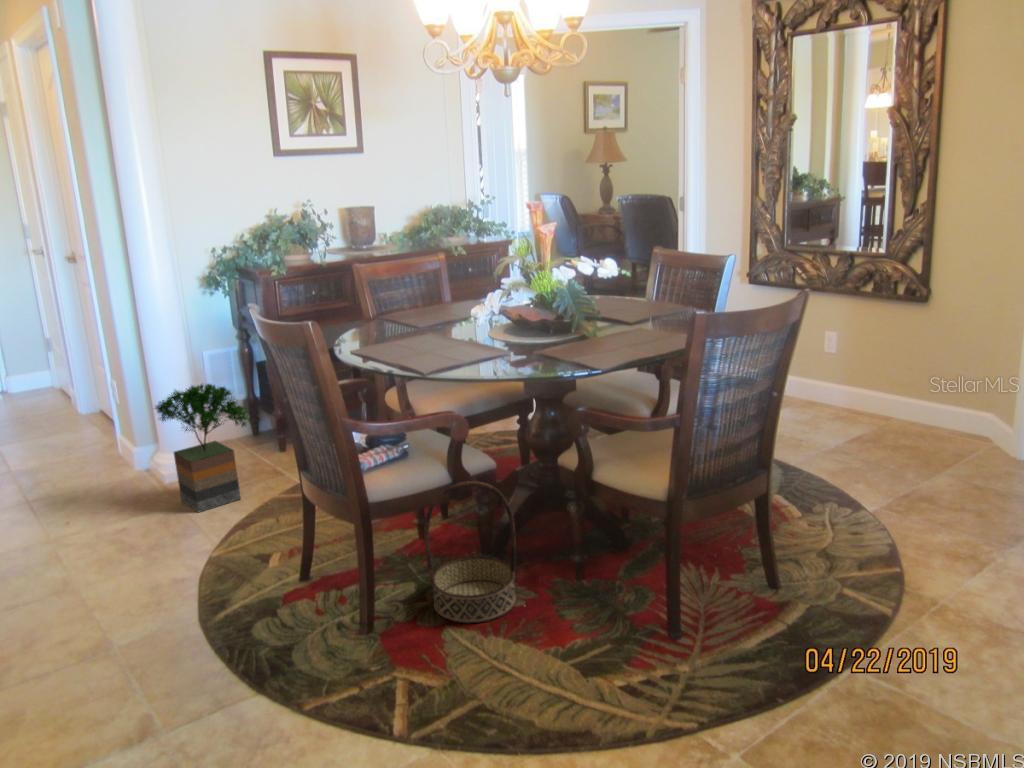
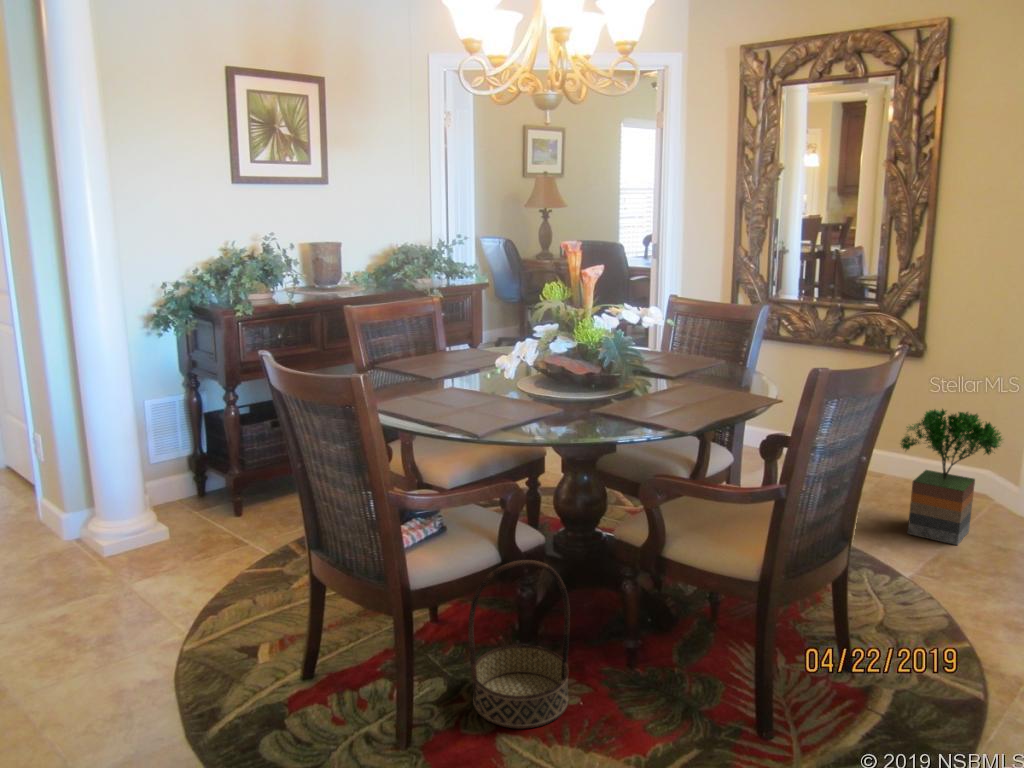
potted tree: present [155,384,249,512] -> present [900,409,1002,545]

